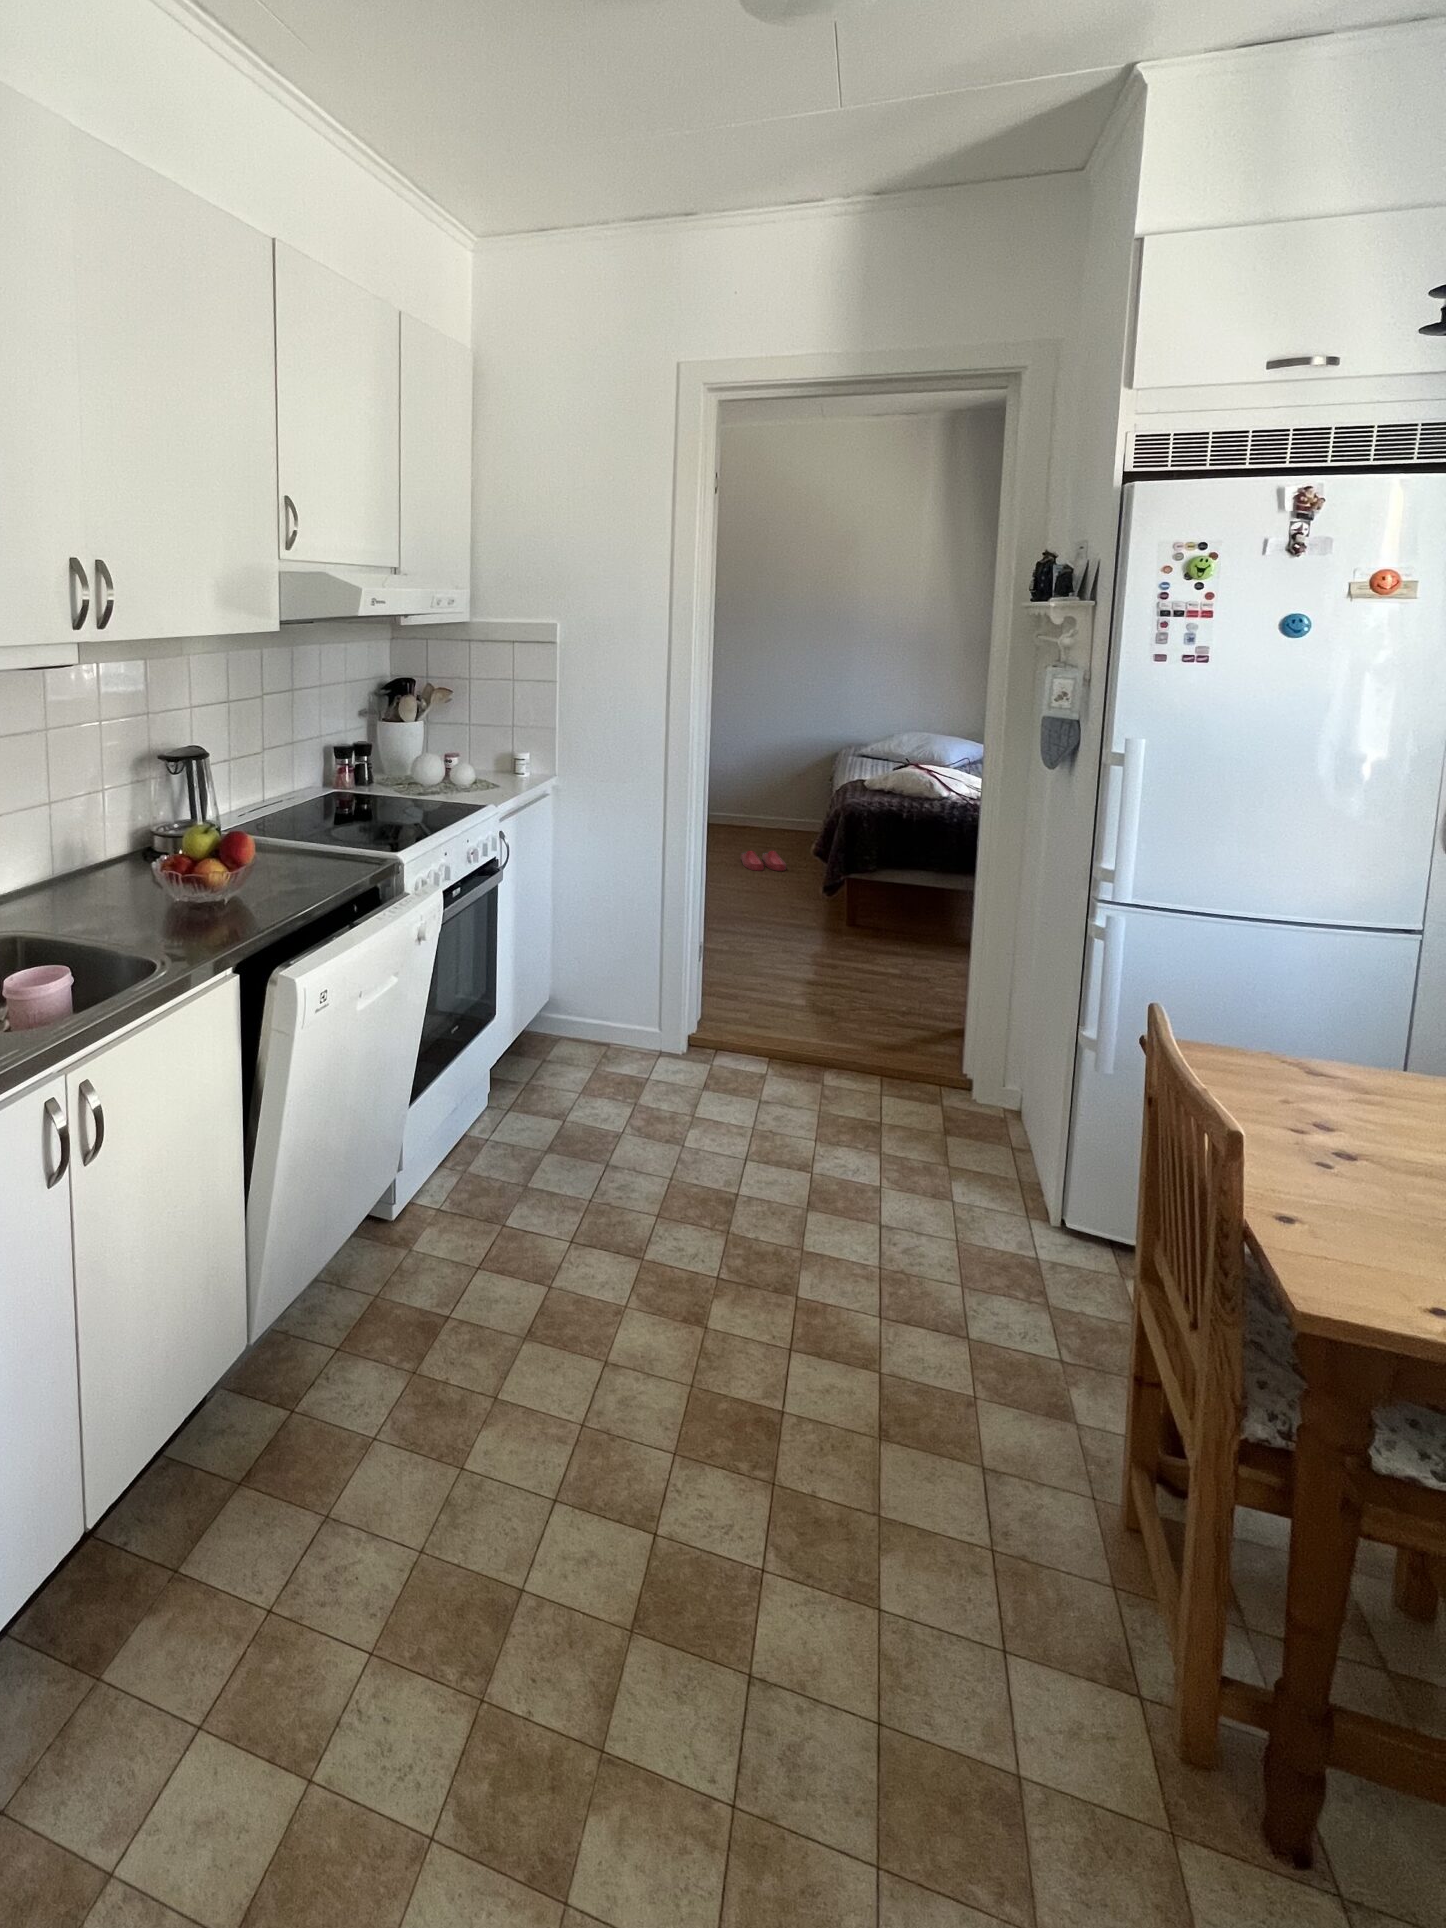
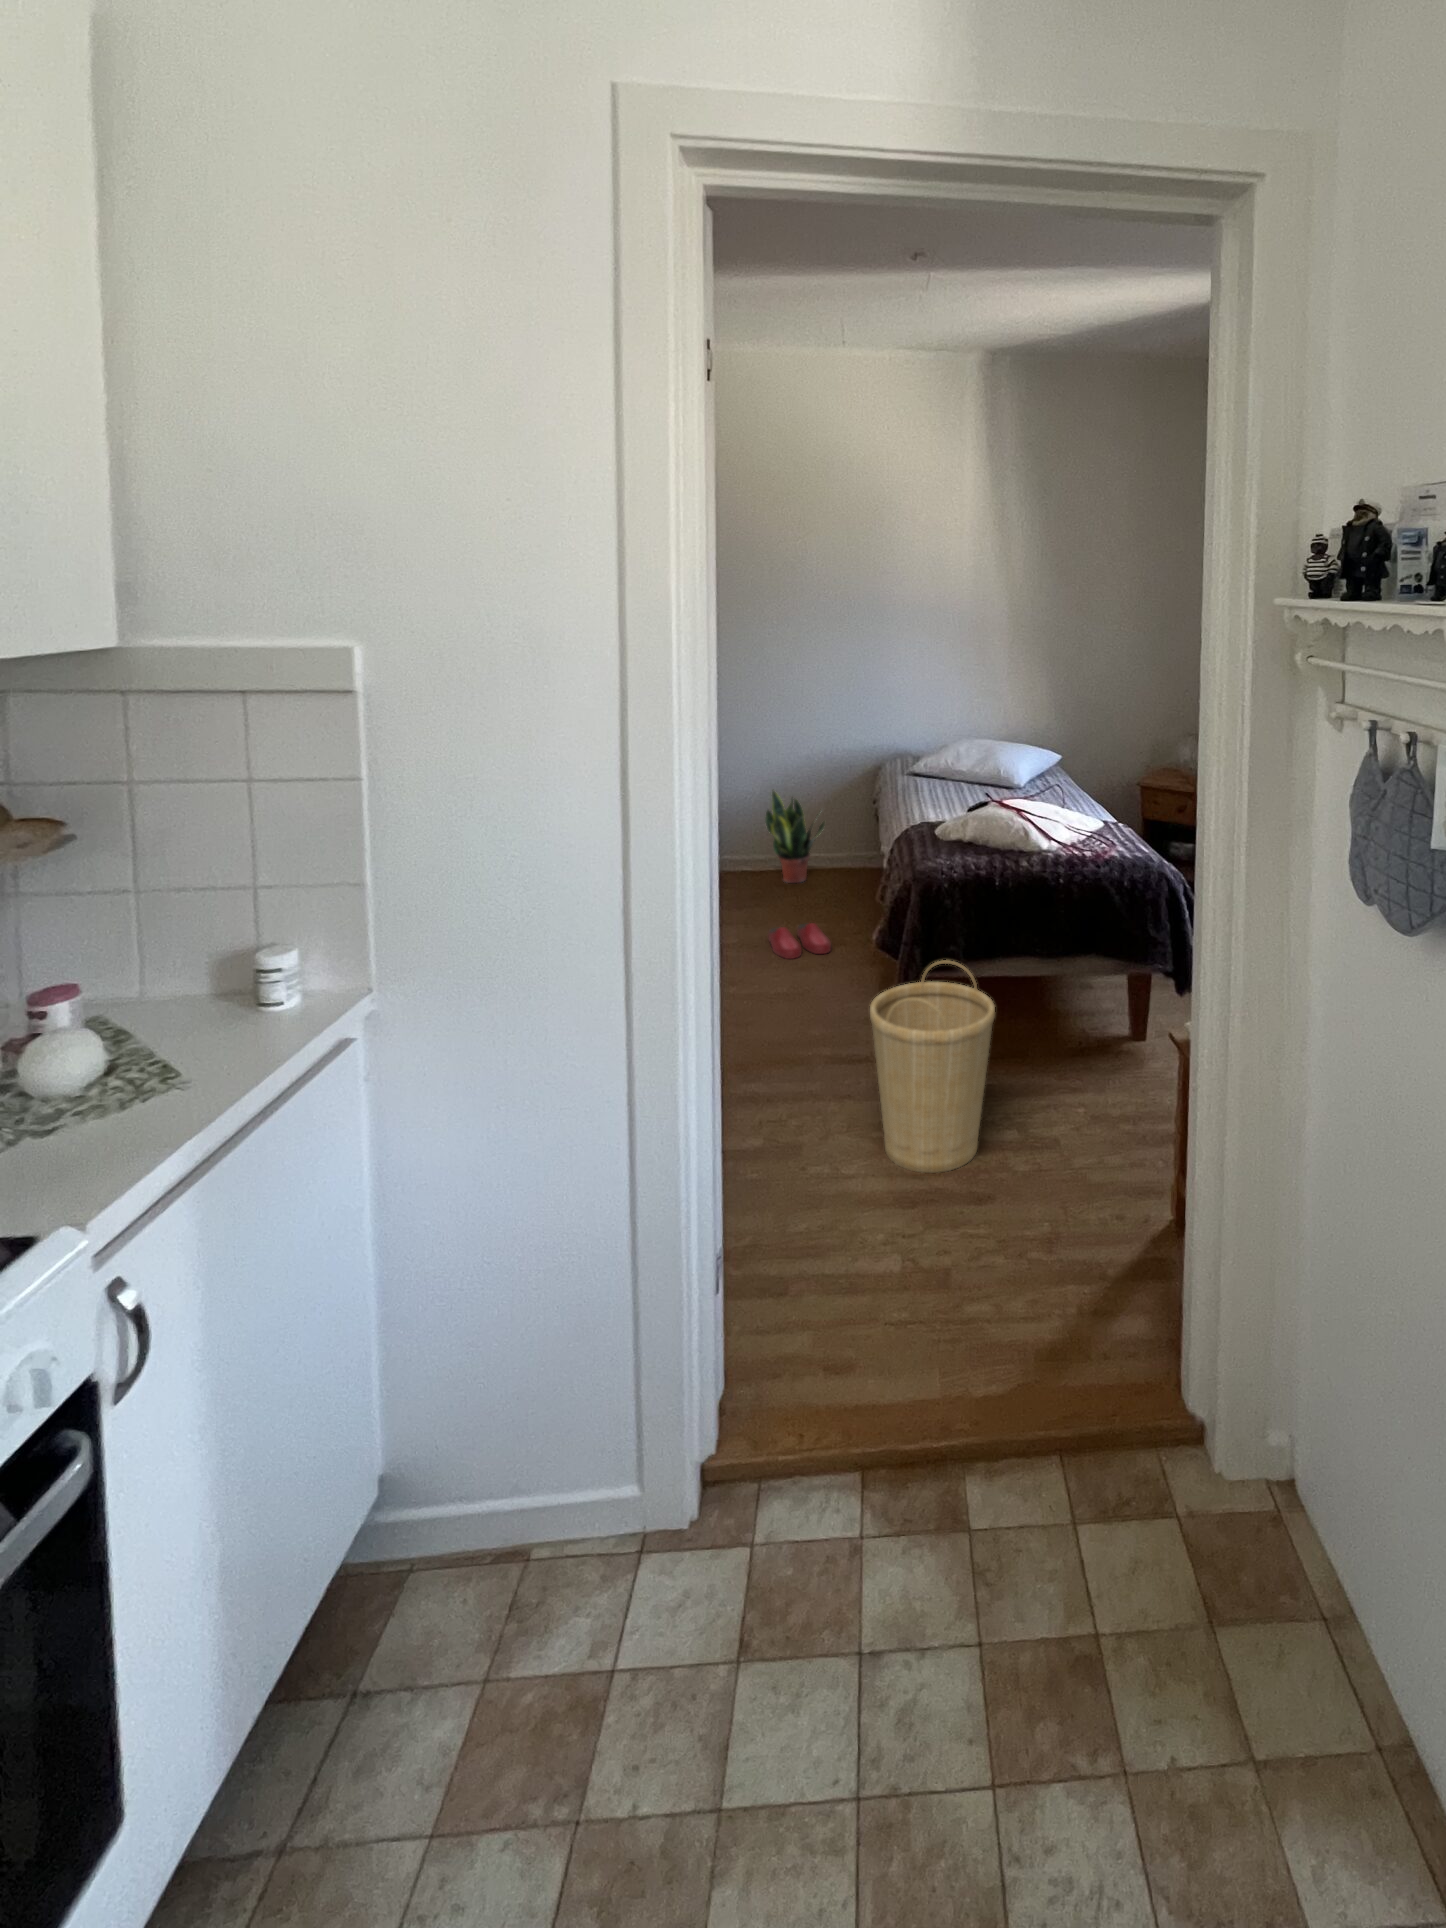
potted plant: none [743,761,790,832] -> present [765,791,825,883]
basket: none [800,848,884,973] -> present [870,960,995,1173]

